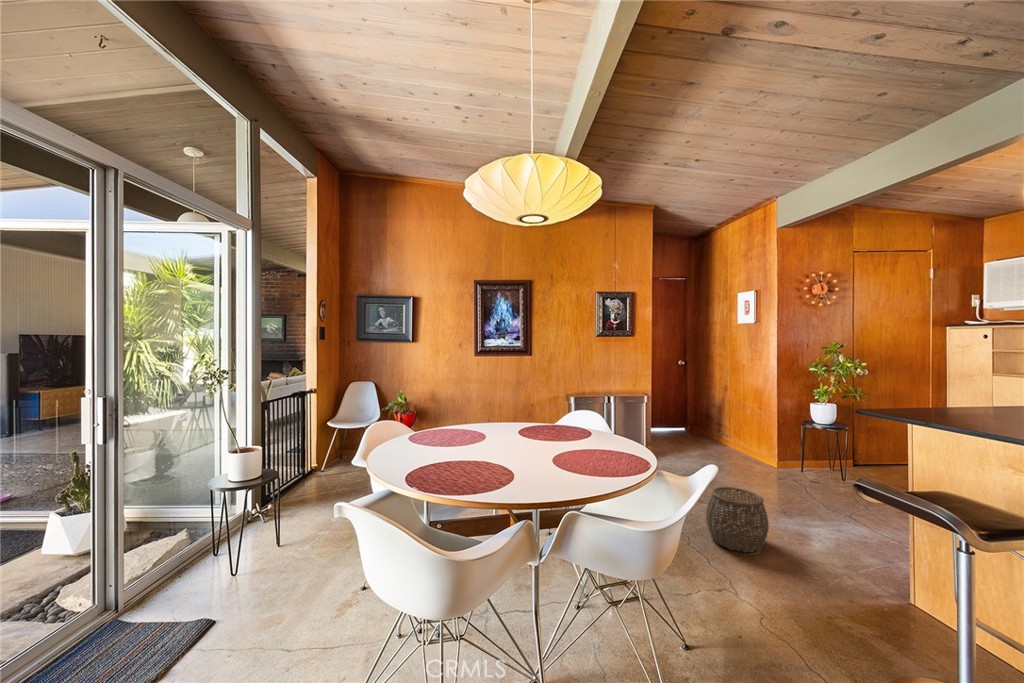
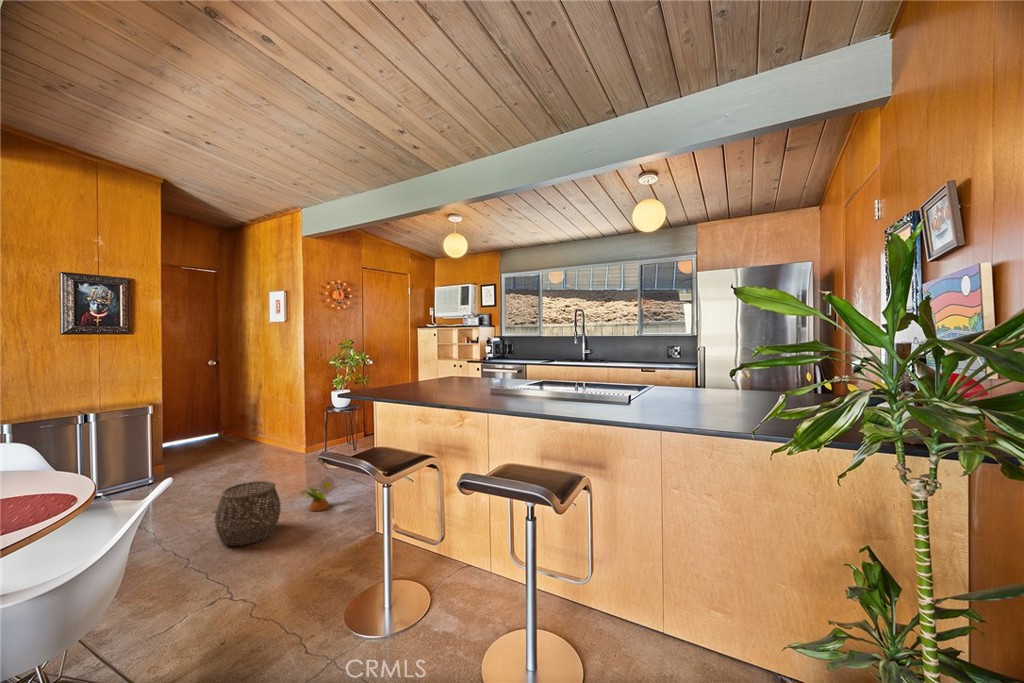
decorative plant: none [785,506,833,545] -> present [302,476,336,511]

